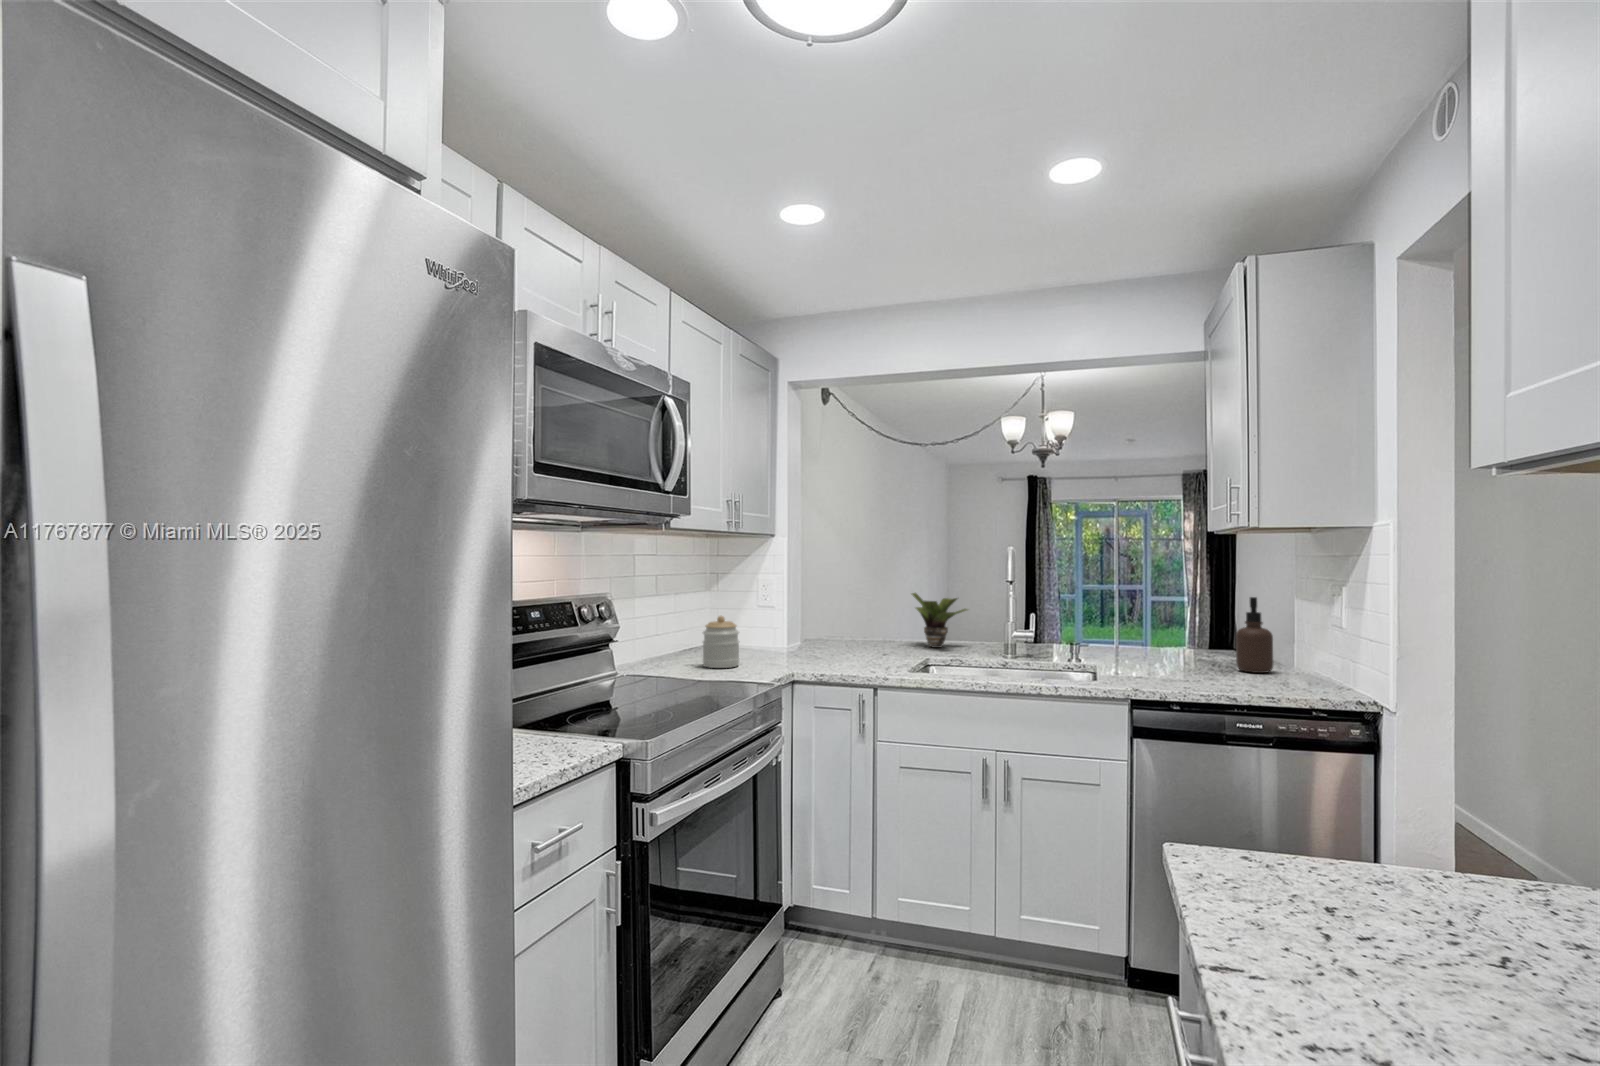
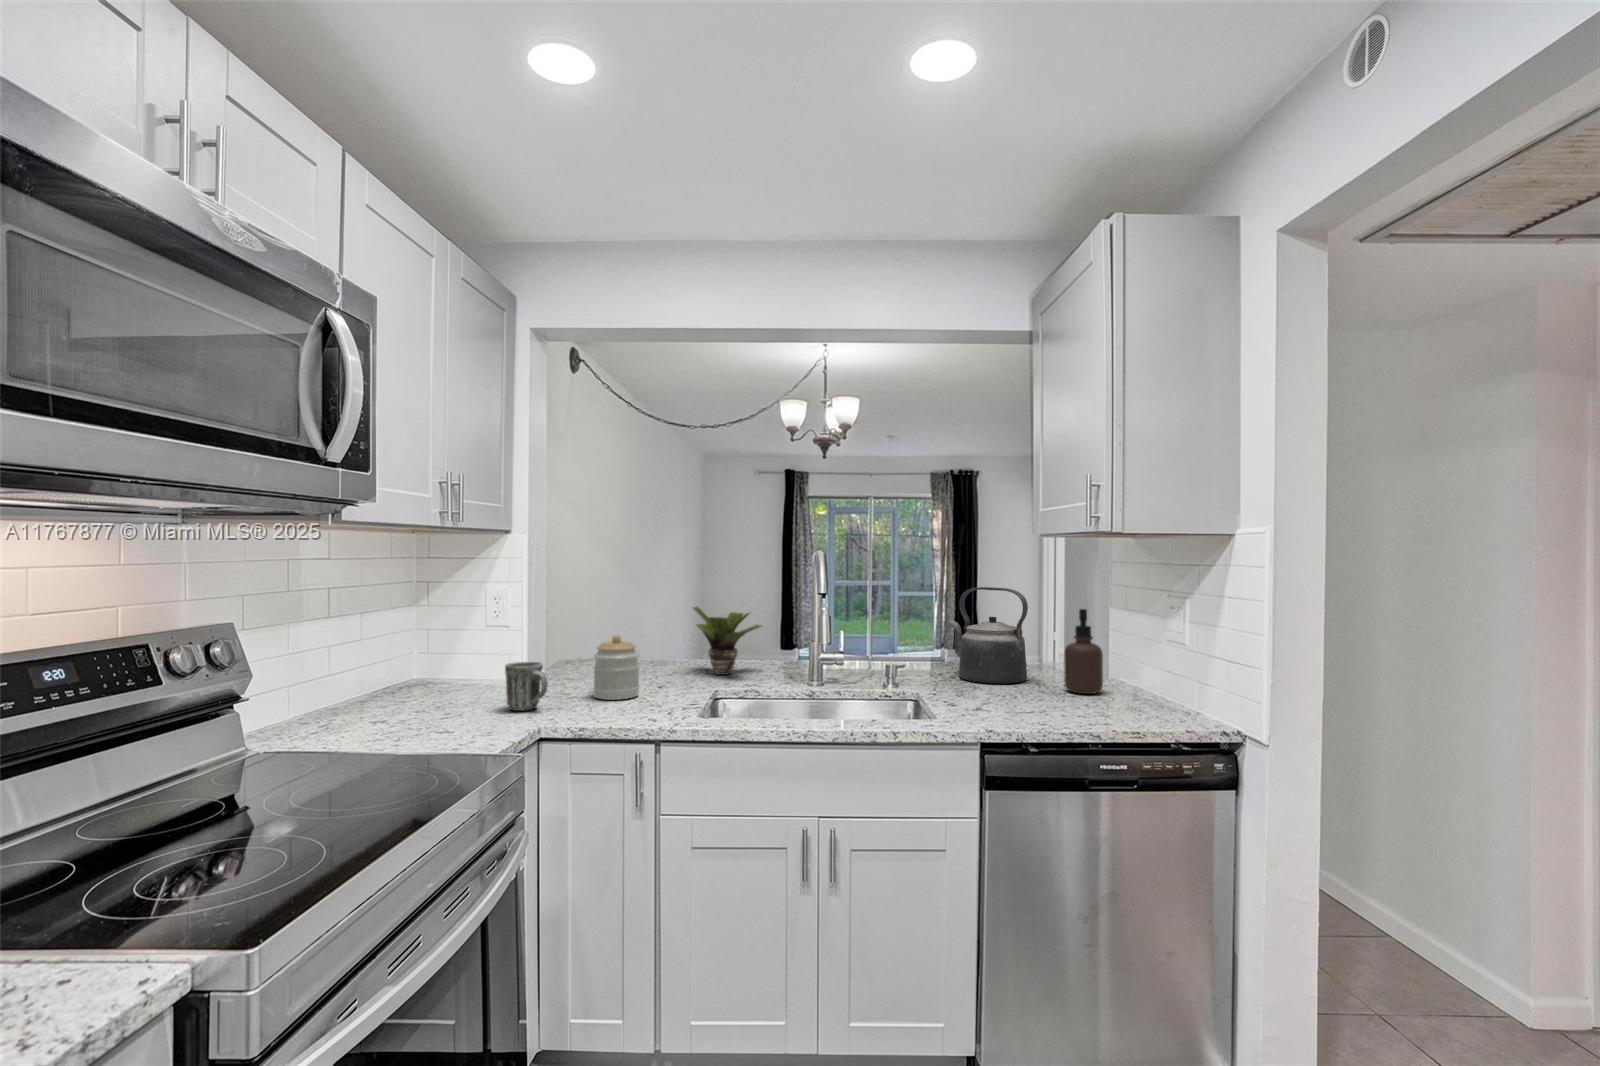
kettle: none [1136,579,1207,663] -> present [950,587,1028,684]
jar: present [703,616,739,668] -> present [593,635,639,700]
mug: none [769,627,798,661] -> present [505,662,548,711]

